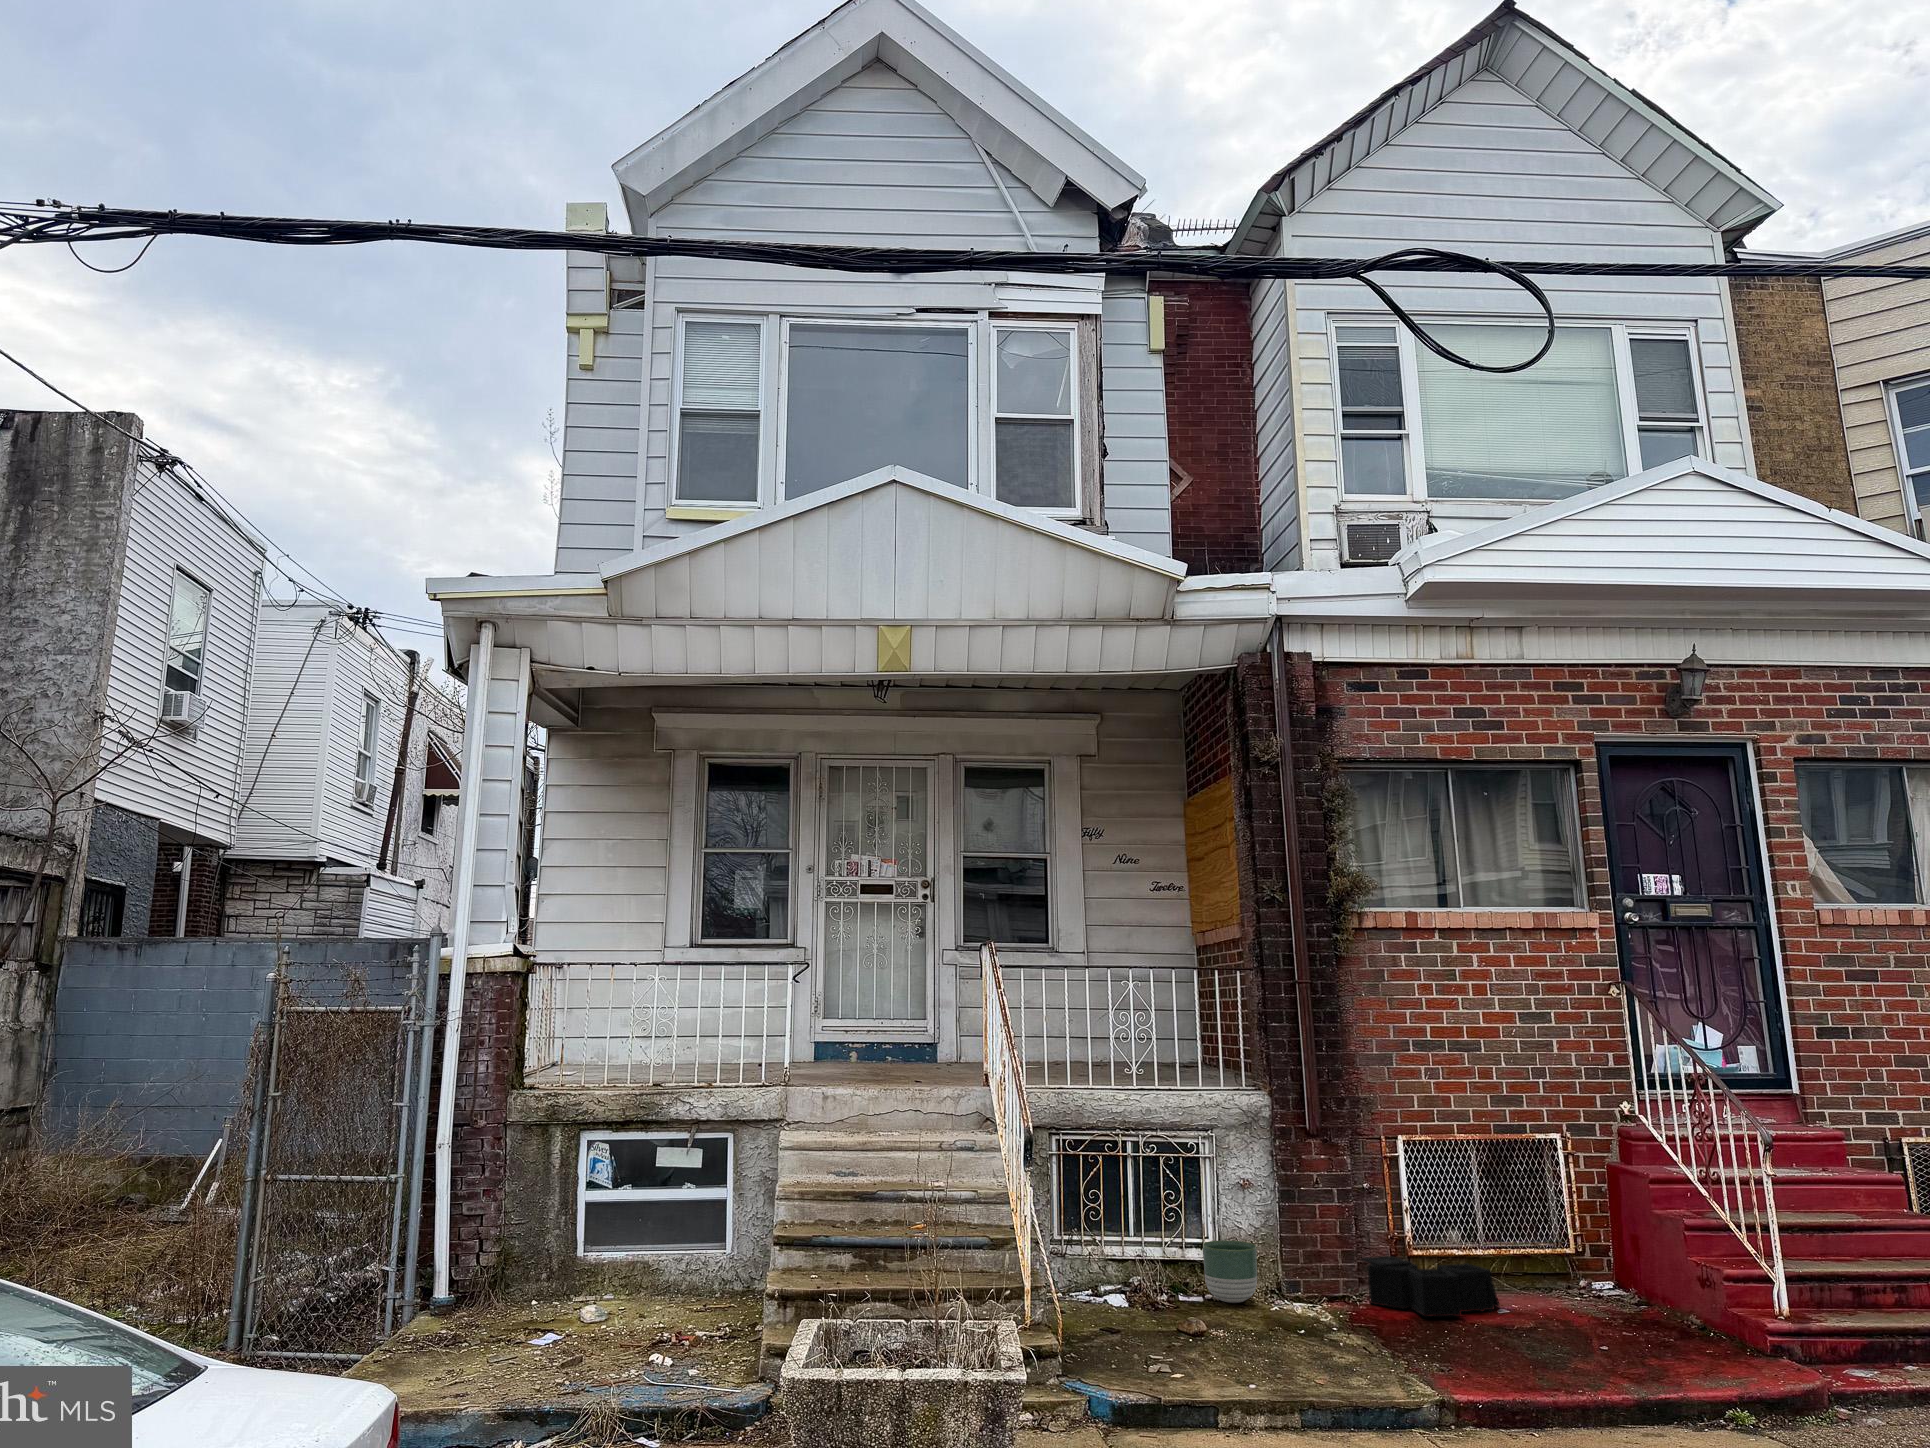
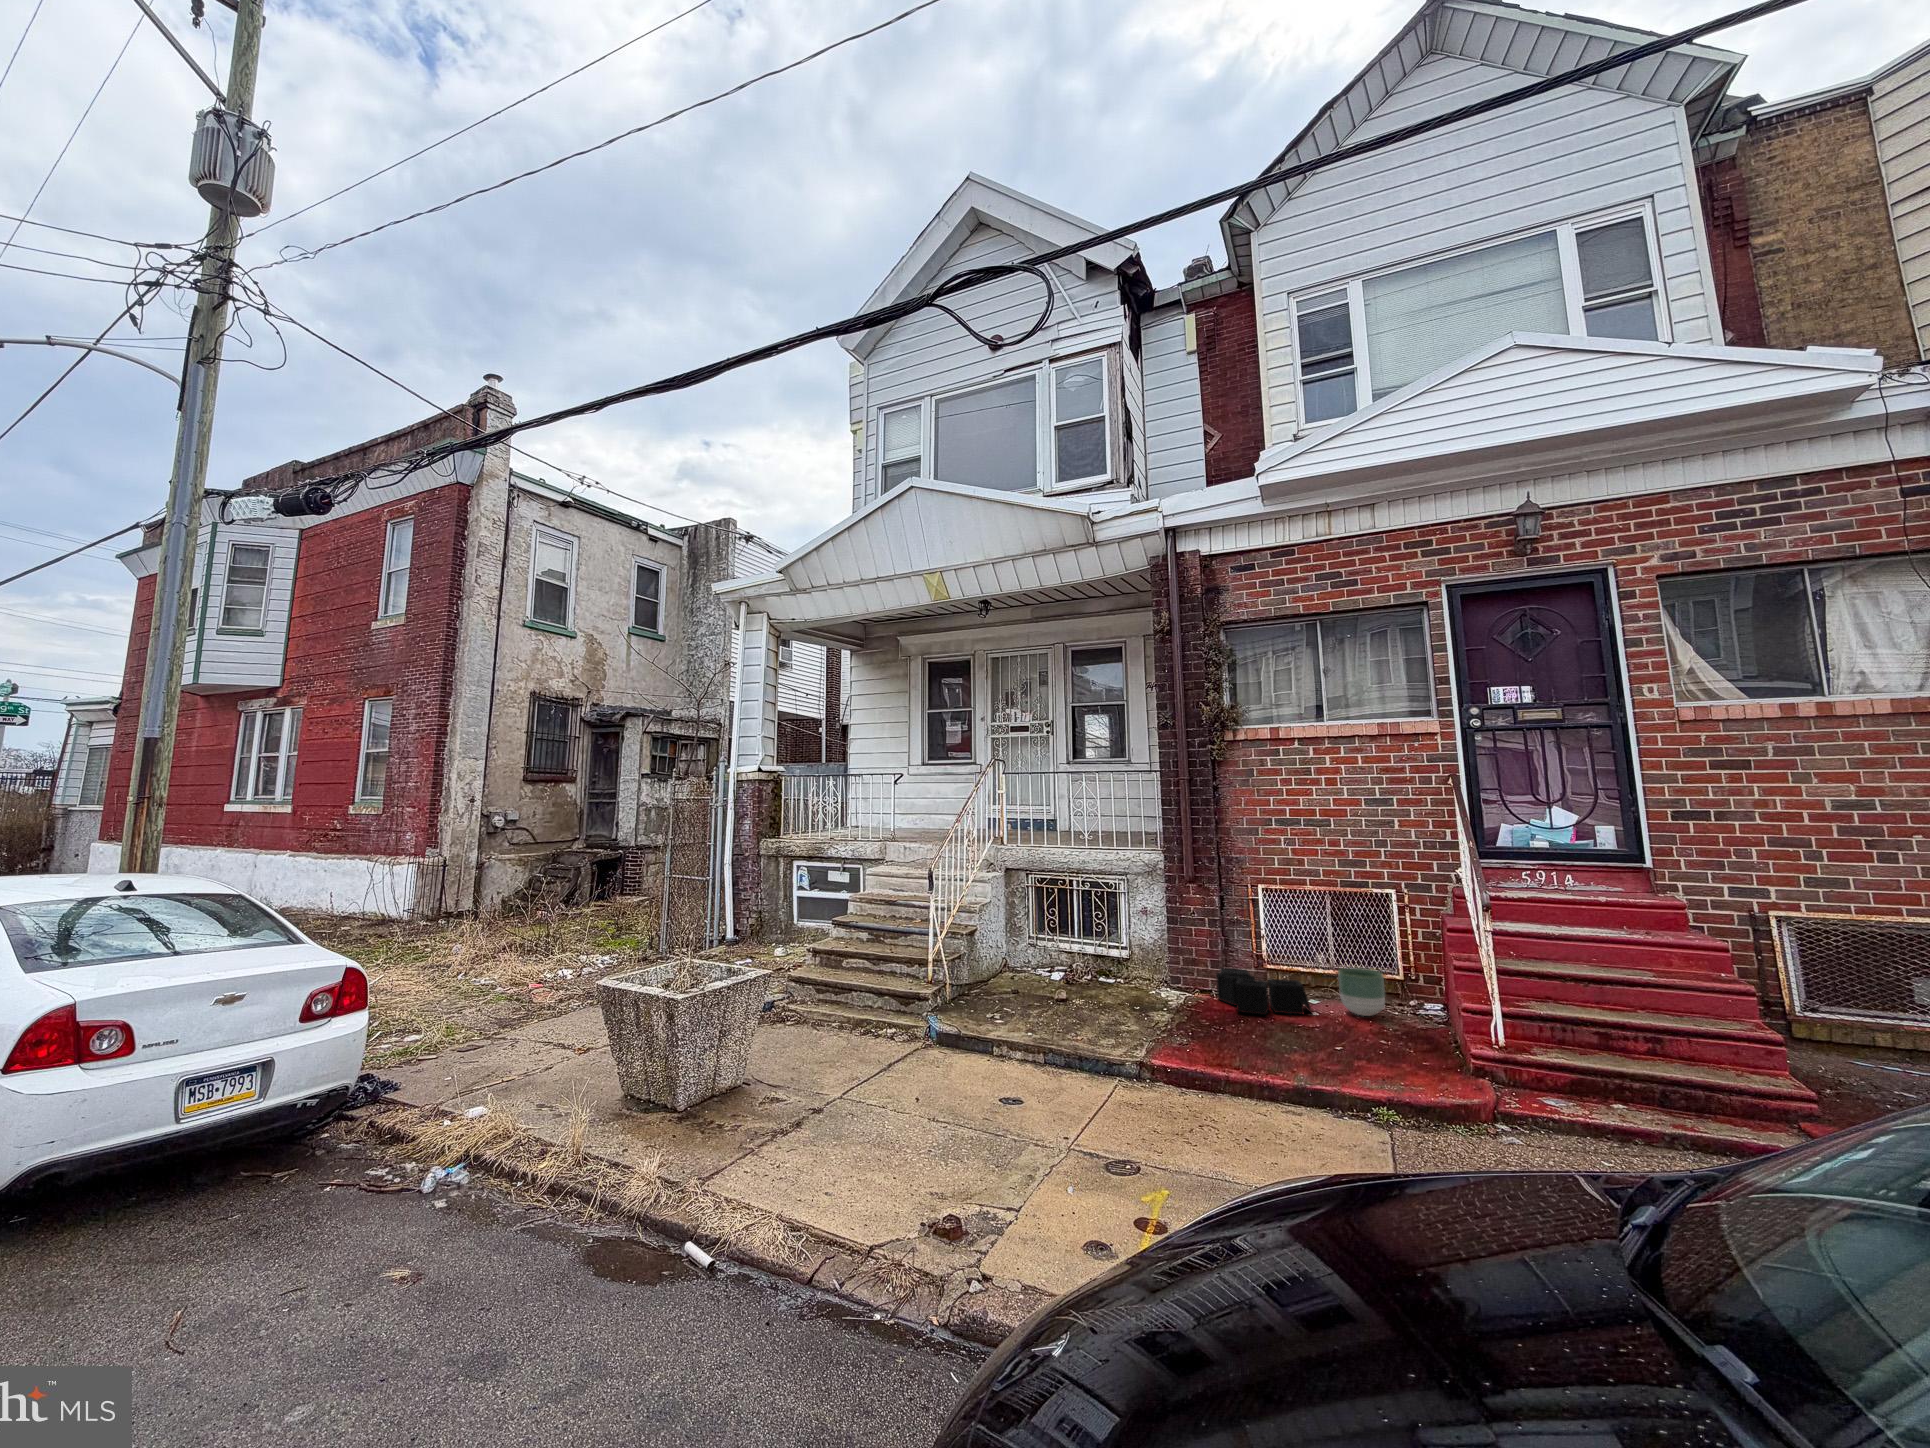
planter: present [1203,1240,1257,1303] -> present [1338,968,1385,1016]

